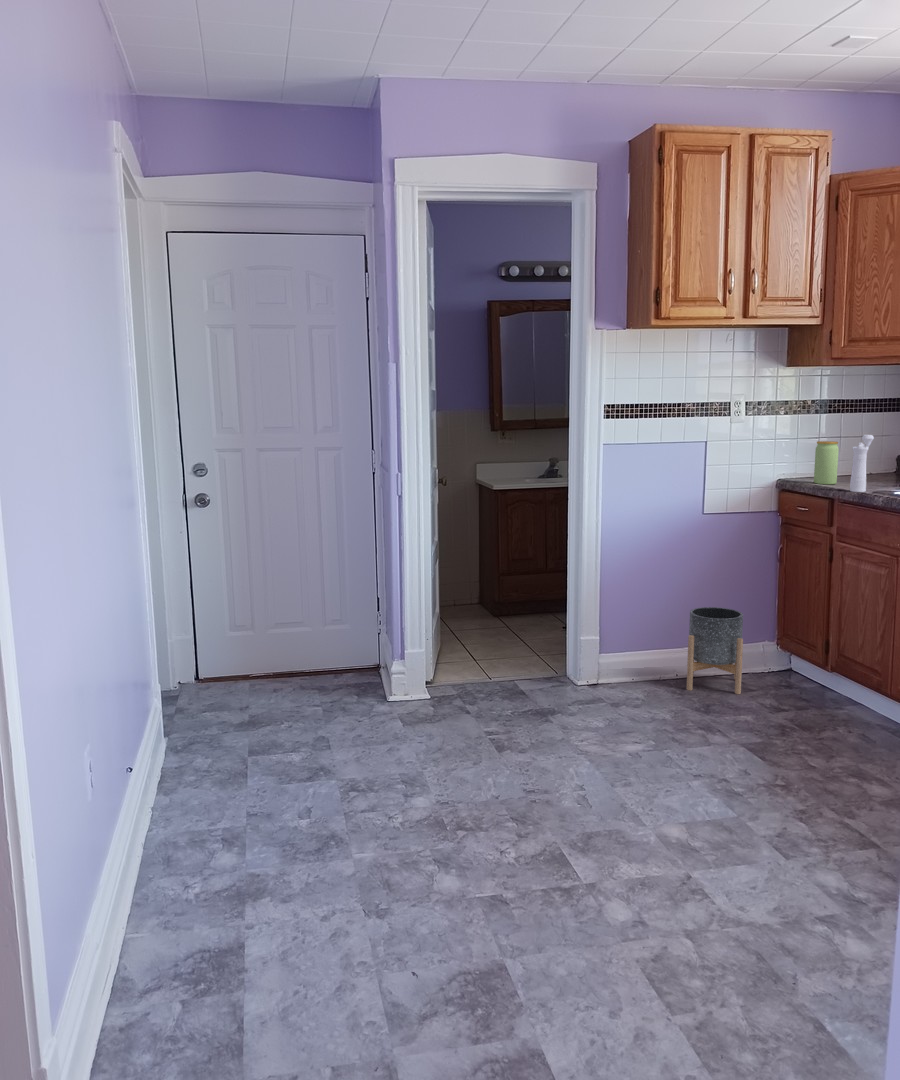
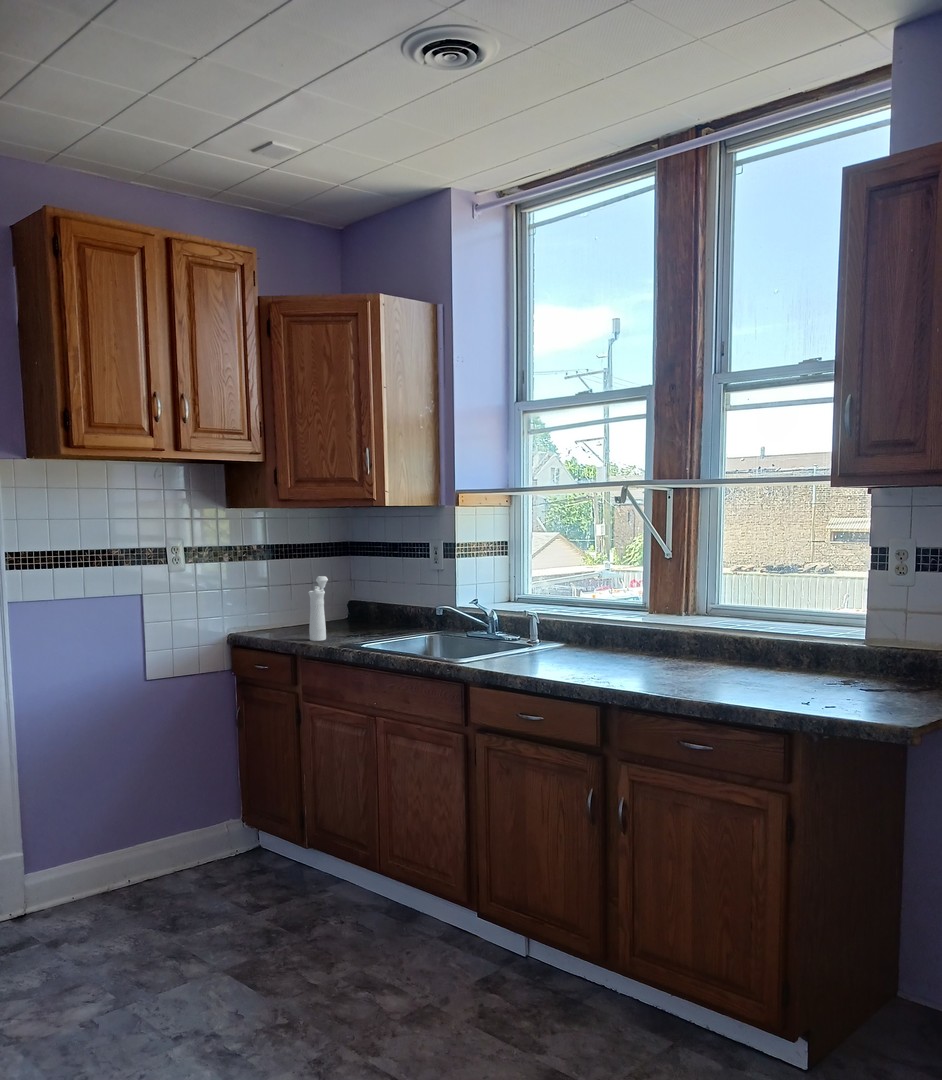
jar: present [814,441,839,484] -> none [267,584,292,632]
planter: present [687,607,743,694] -> none [137,791,208,909]

